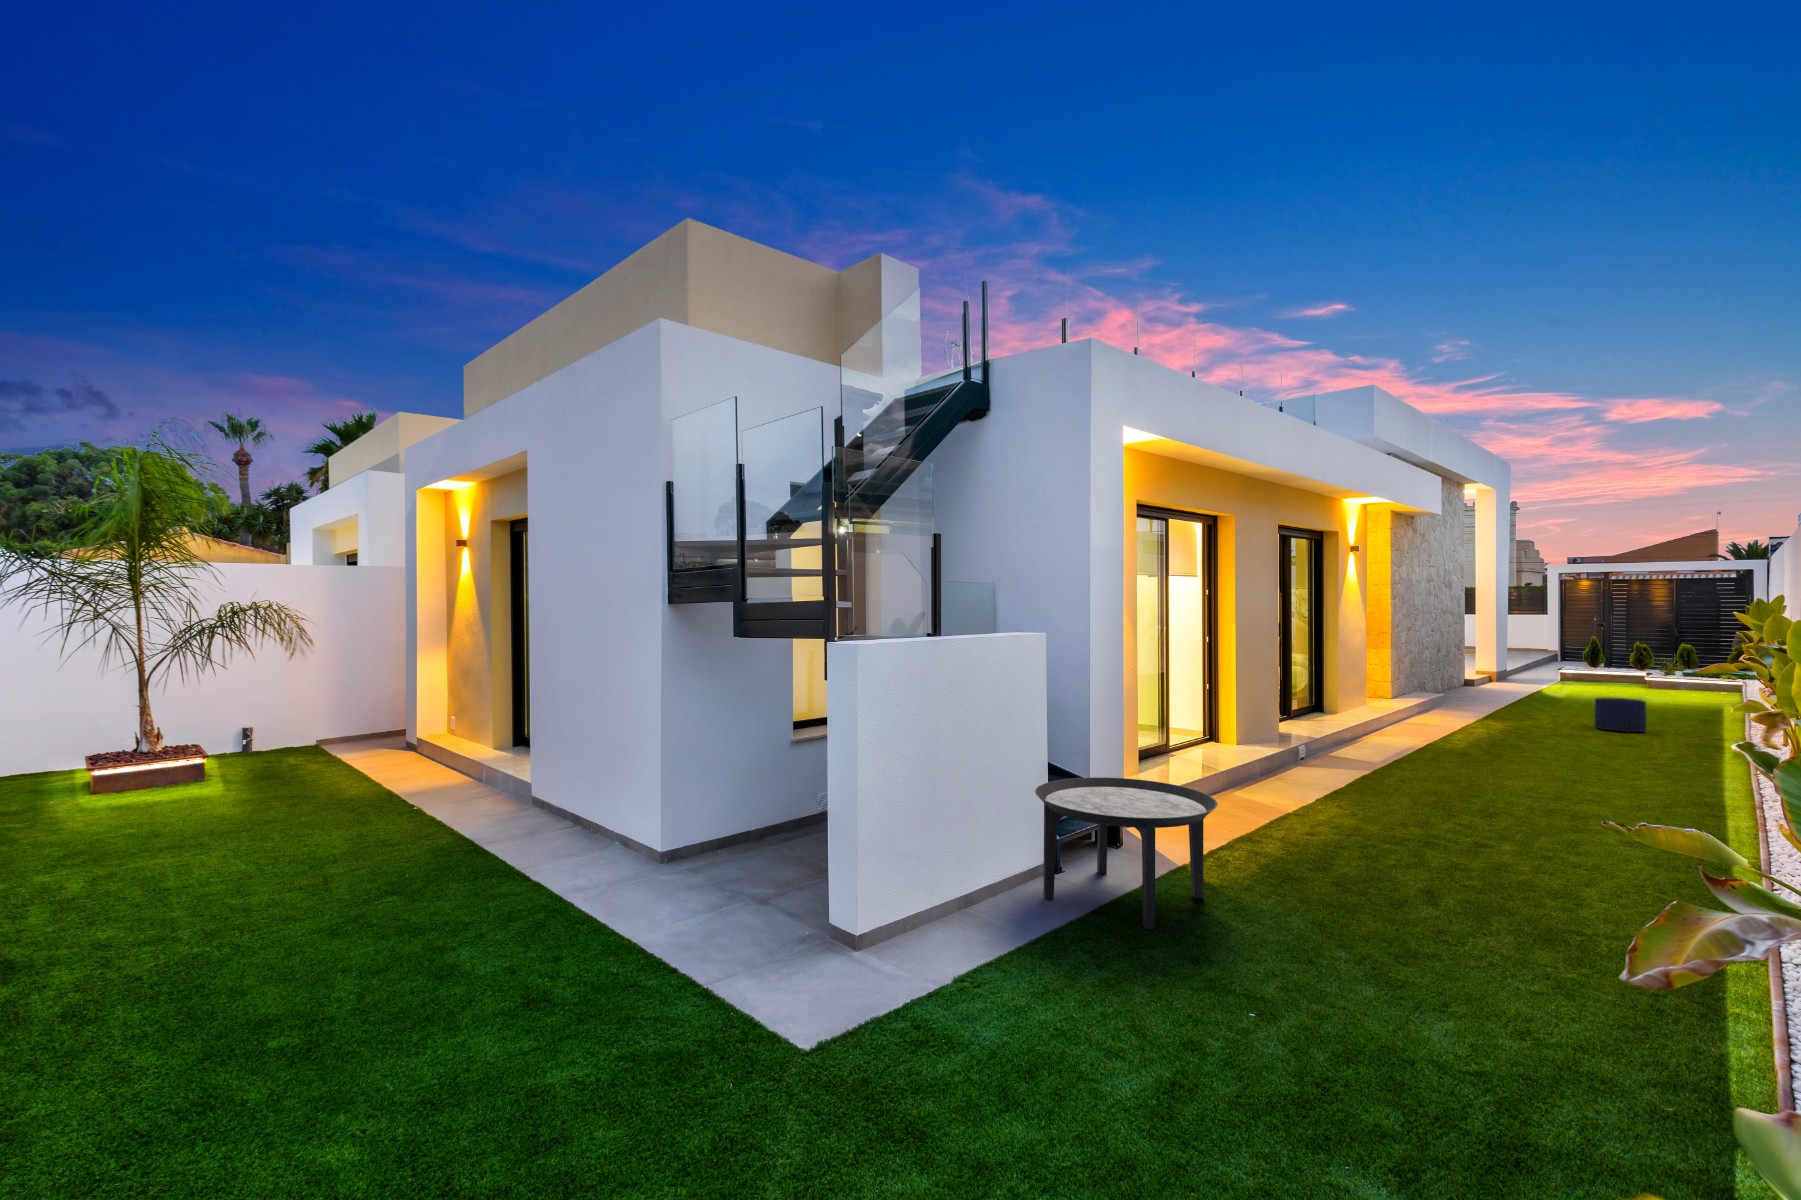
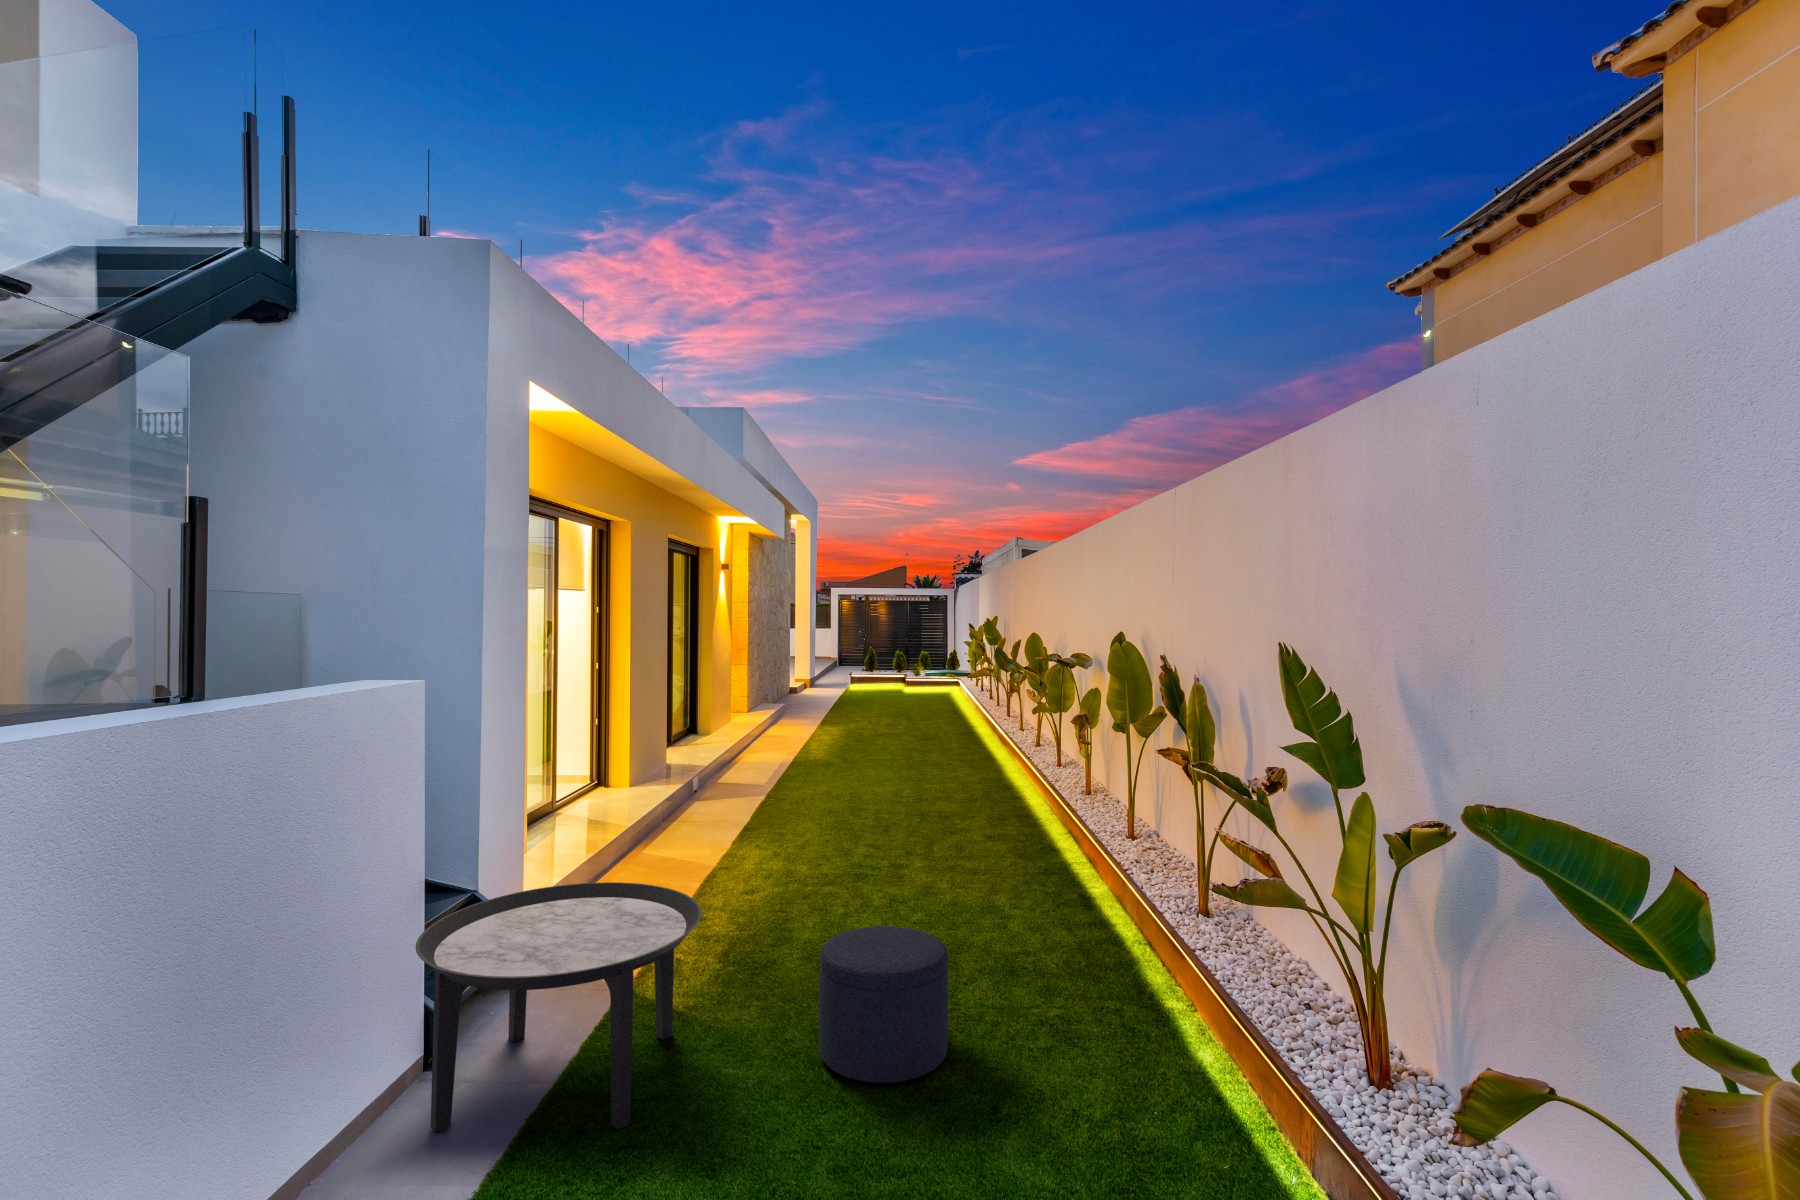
ottoman: present [1594,697,1647,733] -> present [819,926,948,1083]

